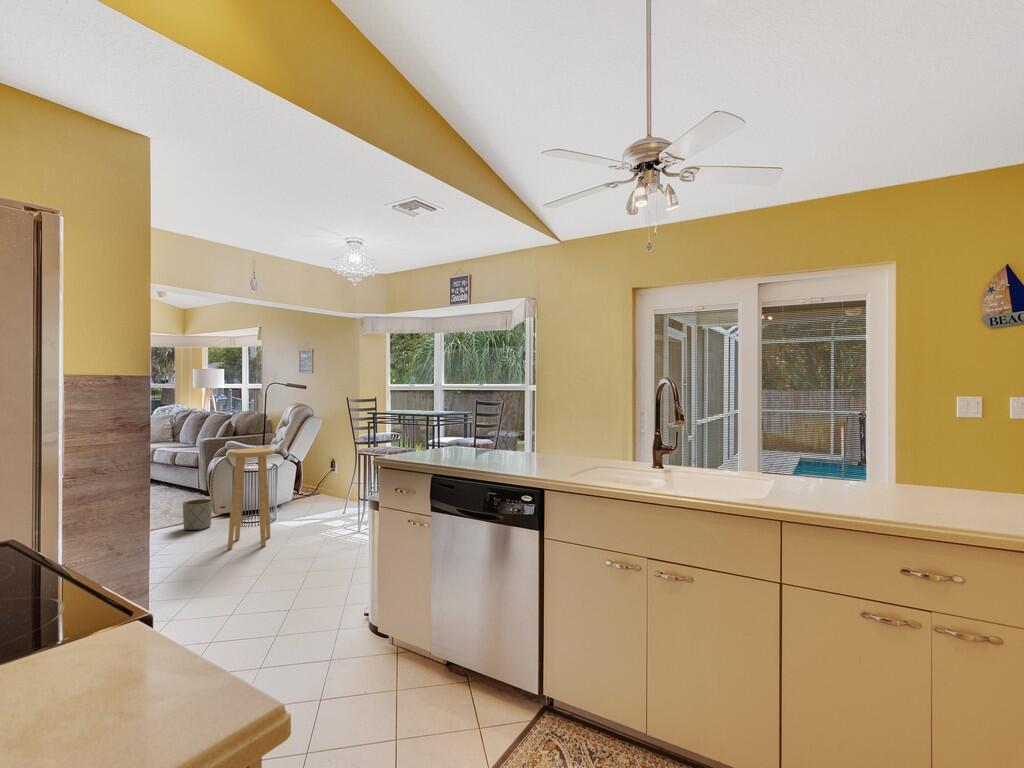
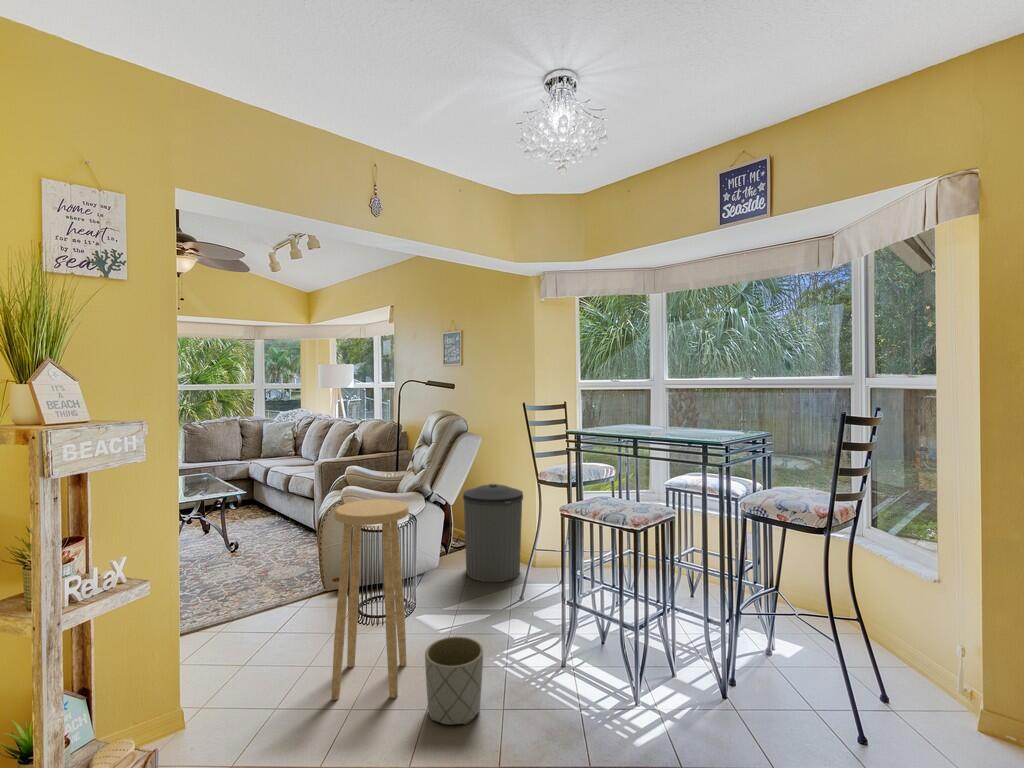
trash can: none [310,449,350,508] -> present [463,483,523,582]
planter: present [183,499,213,530] -> present [425,637,483,725]

